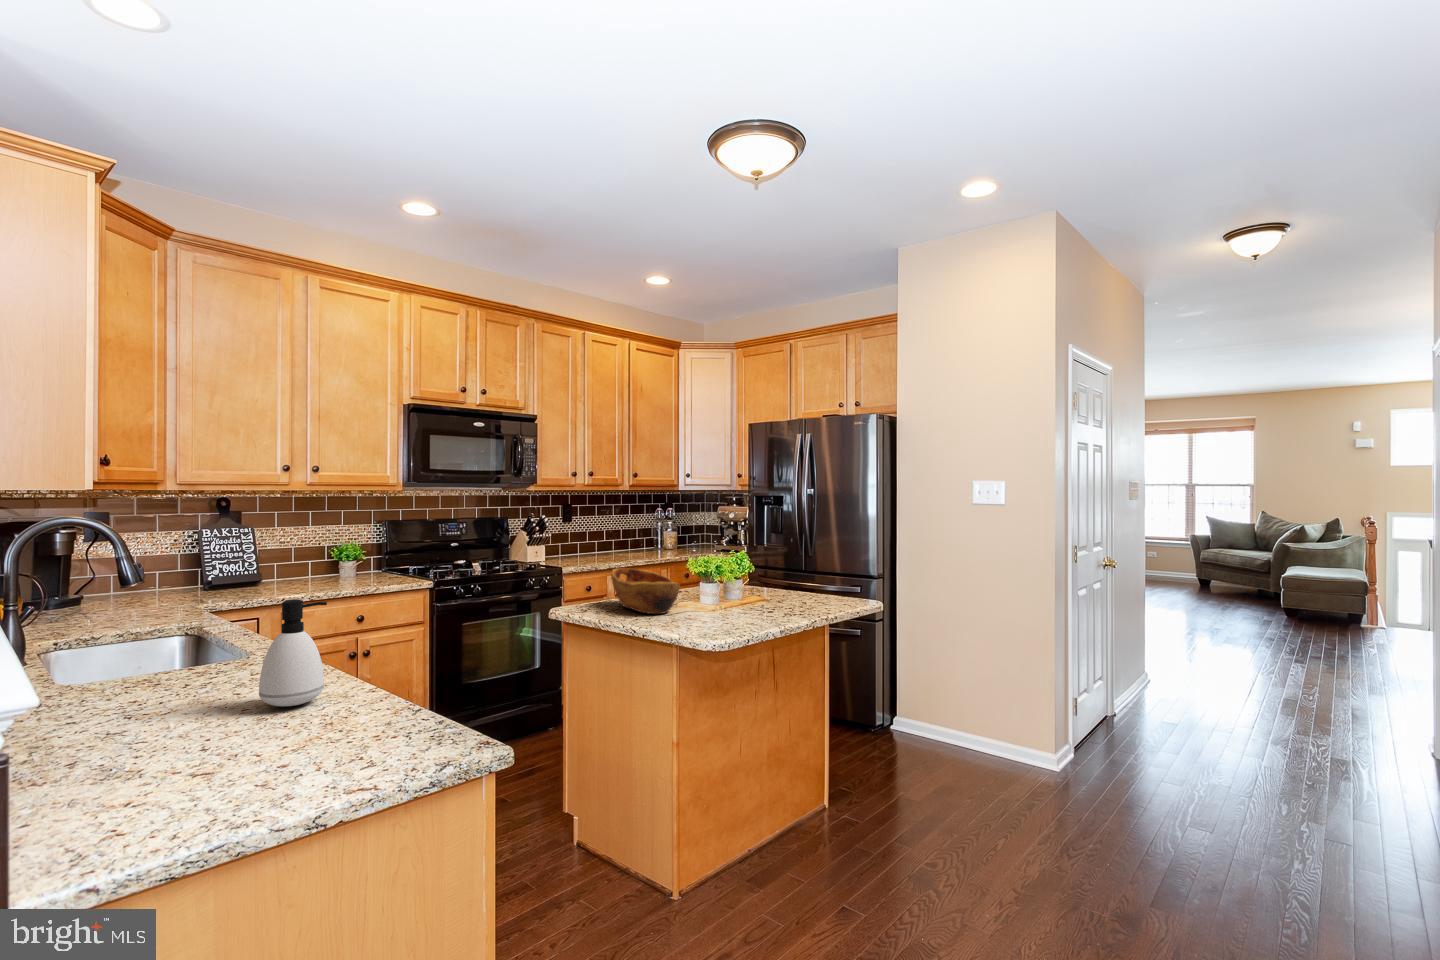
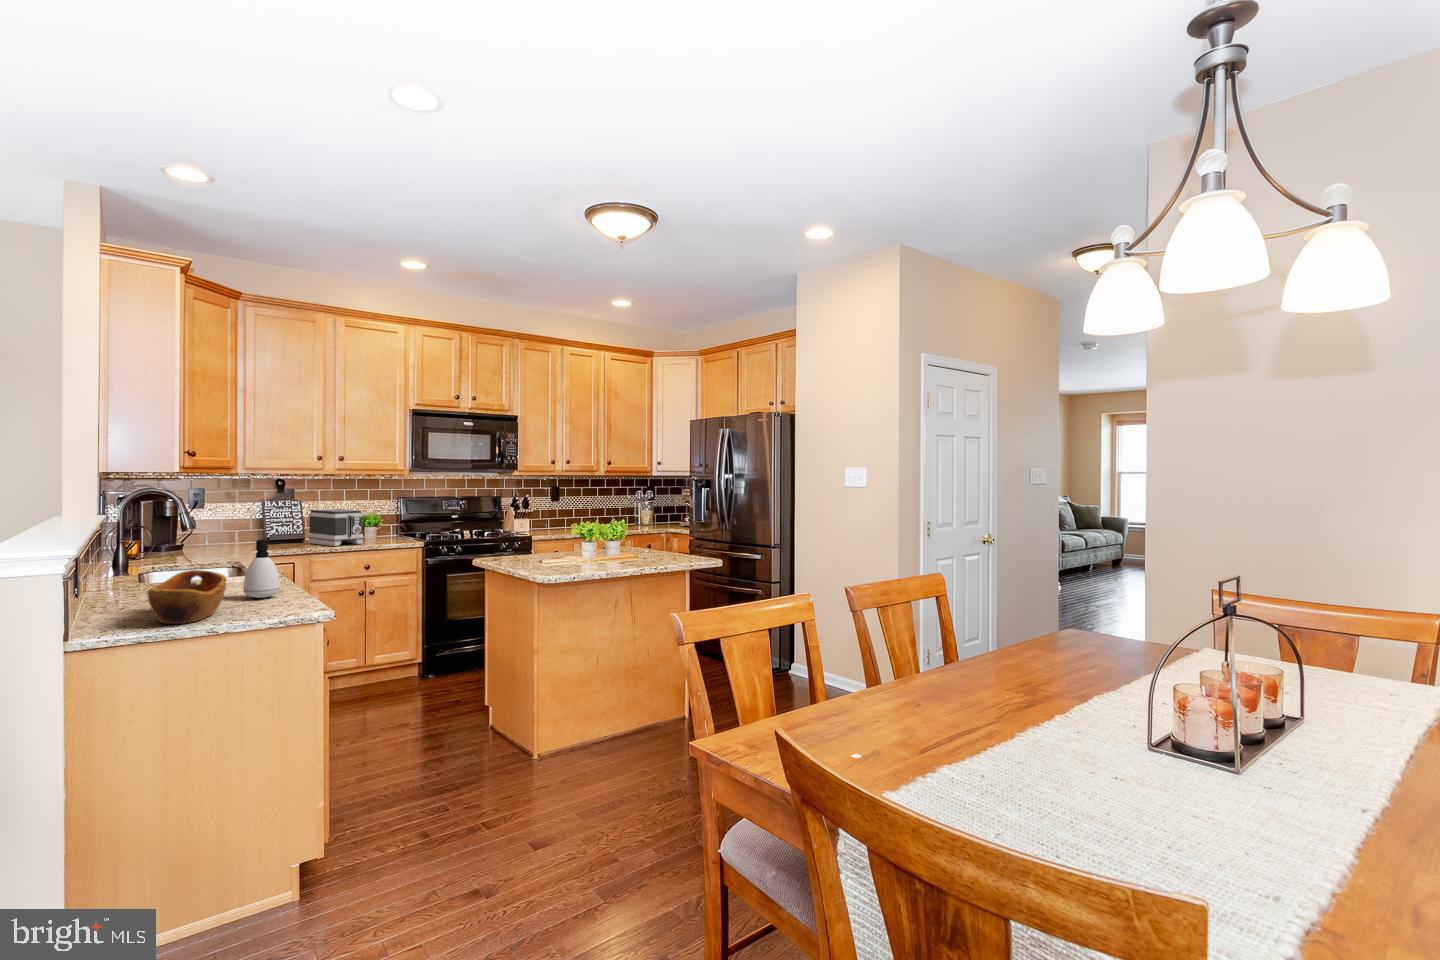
toaster: none [268,538,351,591] -> present [308,509,363,546]
wooden bowl: present [611,568,680,614] -> present [147,570,226,624]

